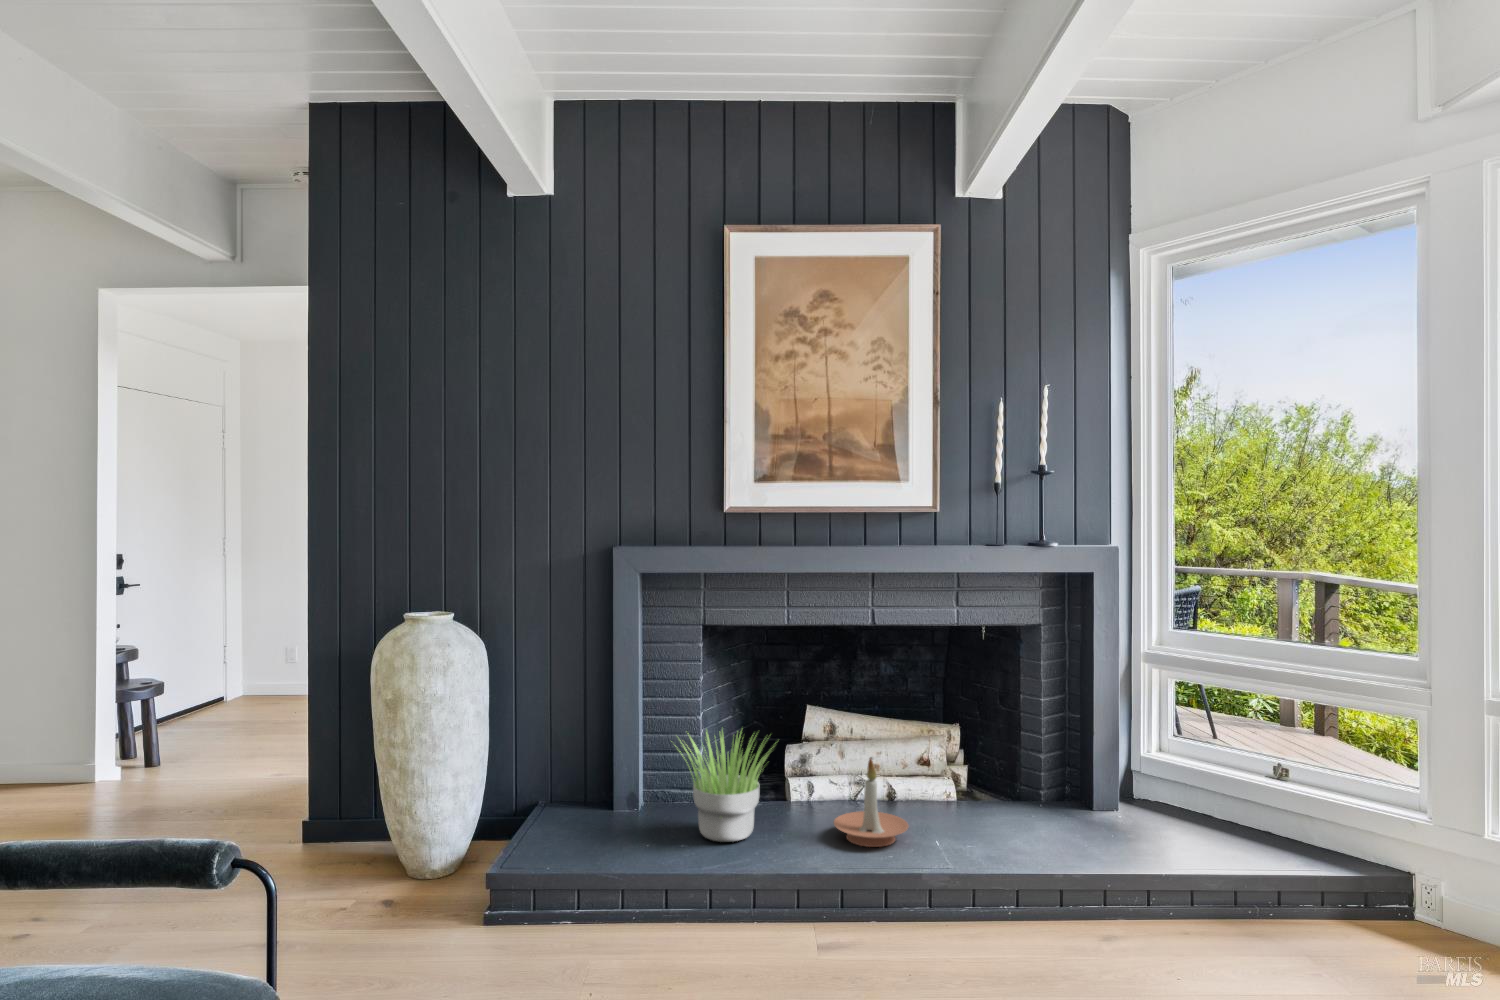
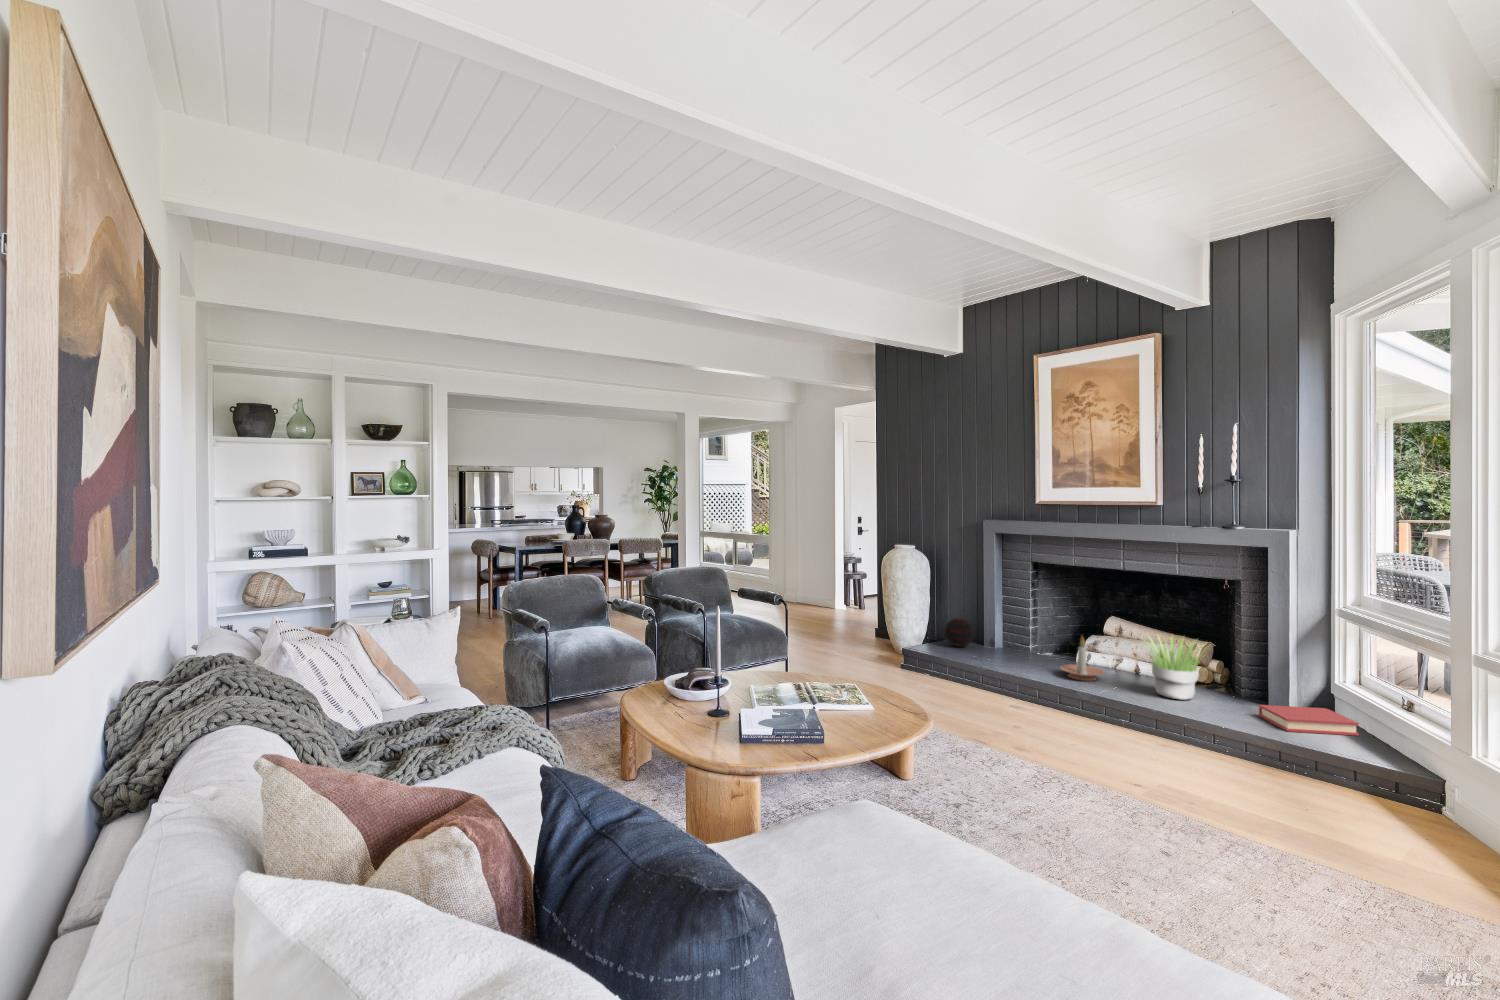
potted plant: present [684,732,776,842] -> present [1148,635,1205,700]
decorative orb: none [553,765,617,831] -> present [945,618,974,647]
hardback book: none [1136,798,1238,853] -> present [1259,705,1359,736]

